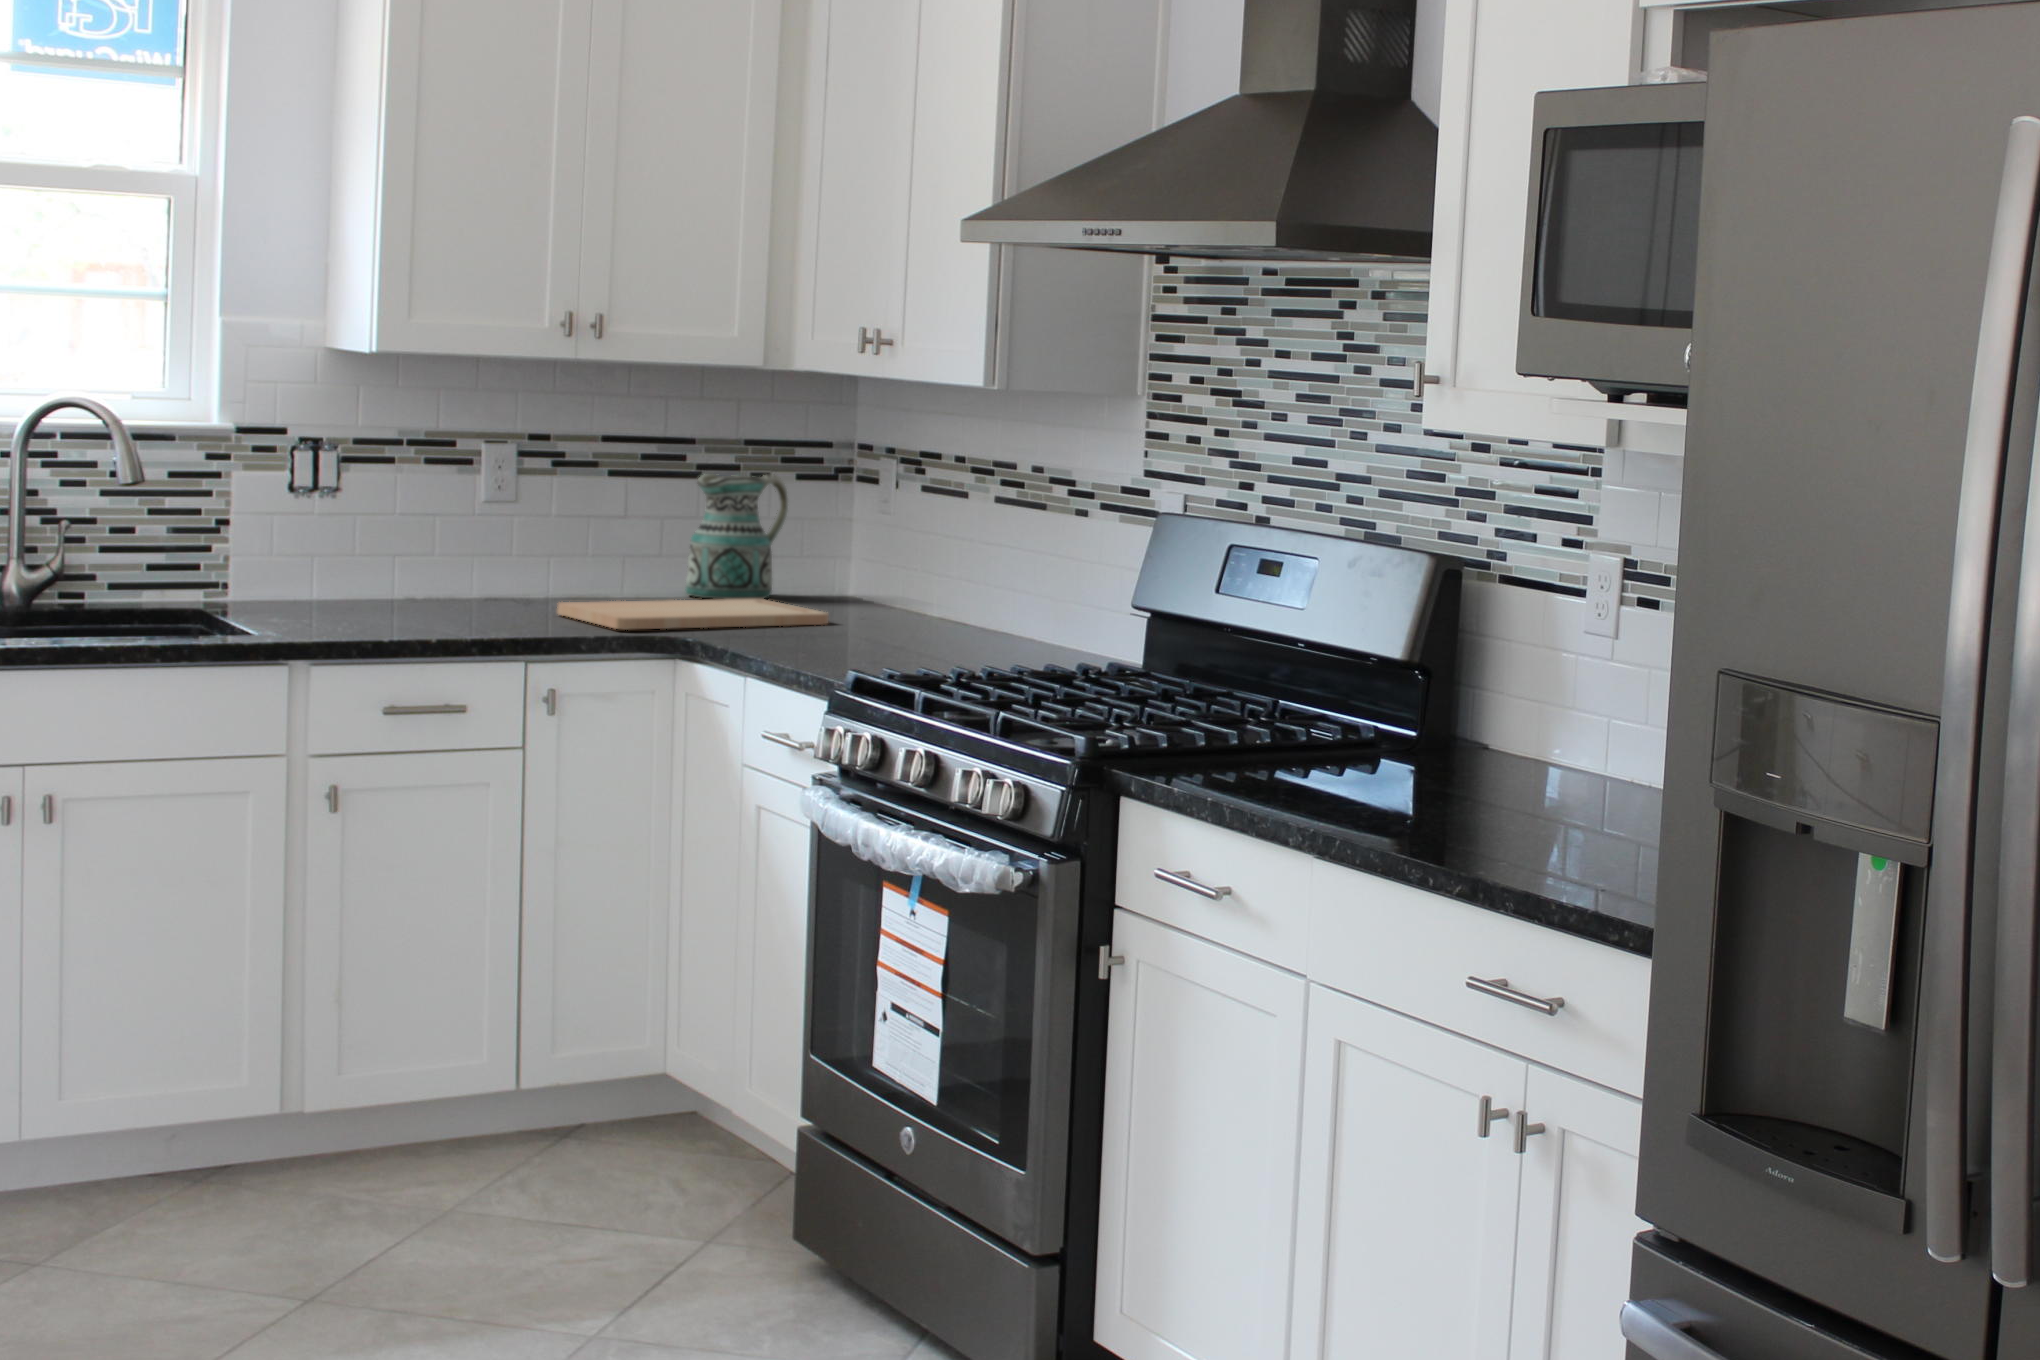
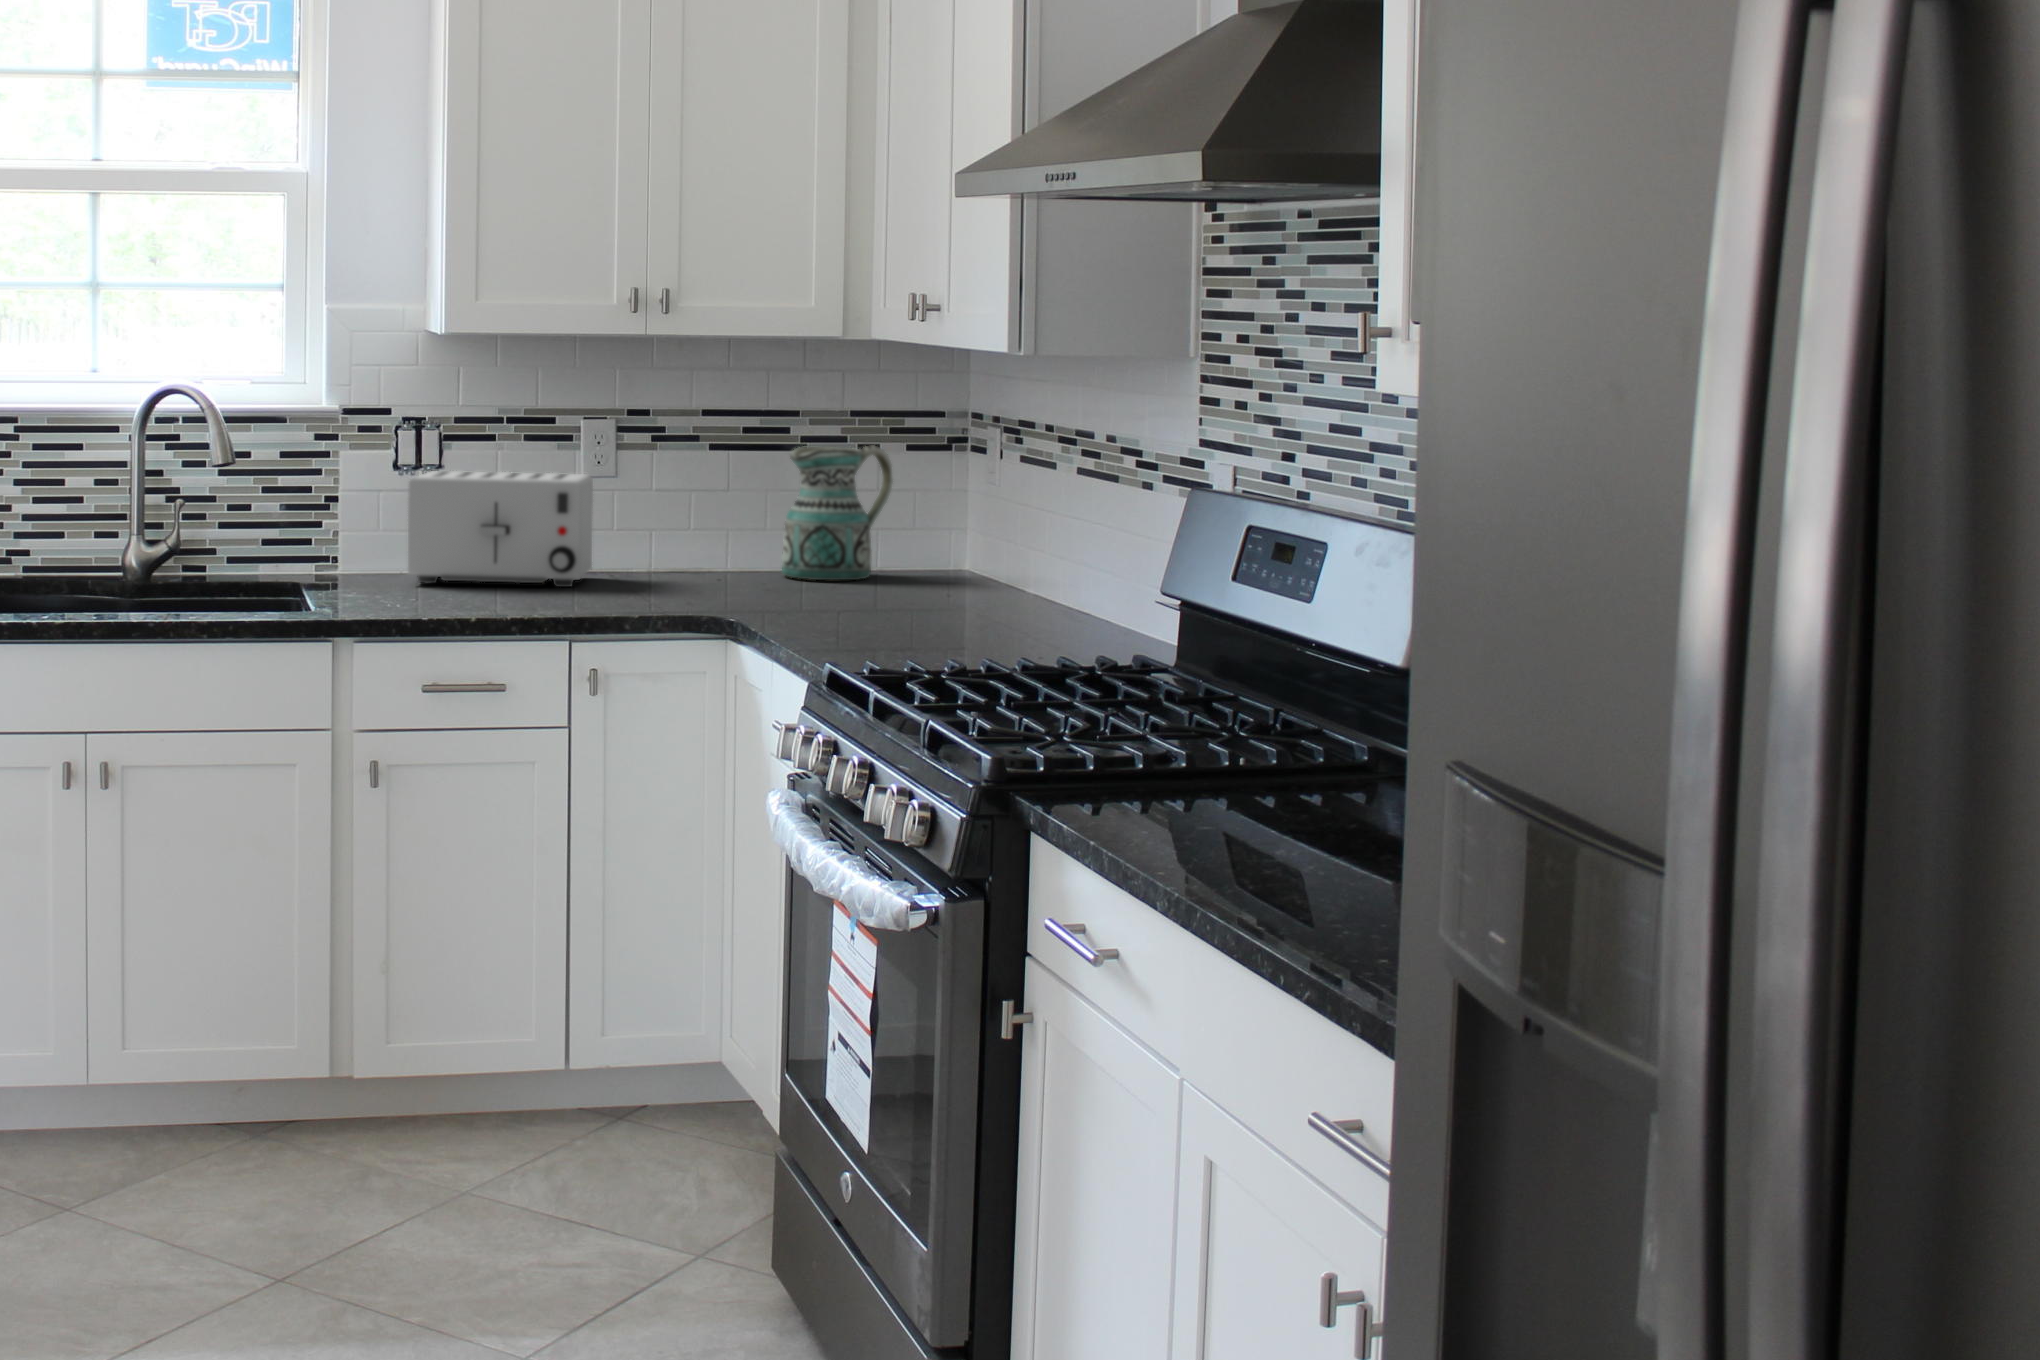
toaster: none [315,492,503,607] -> present [408,471,593,587]
cutting board: present [557,599,828,630] -> none [626,581,895,613]

